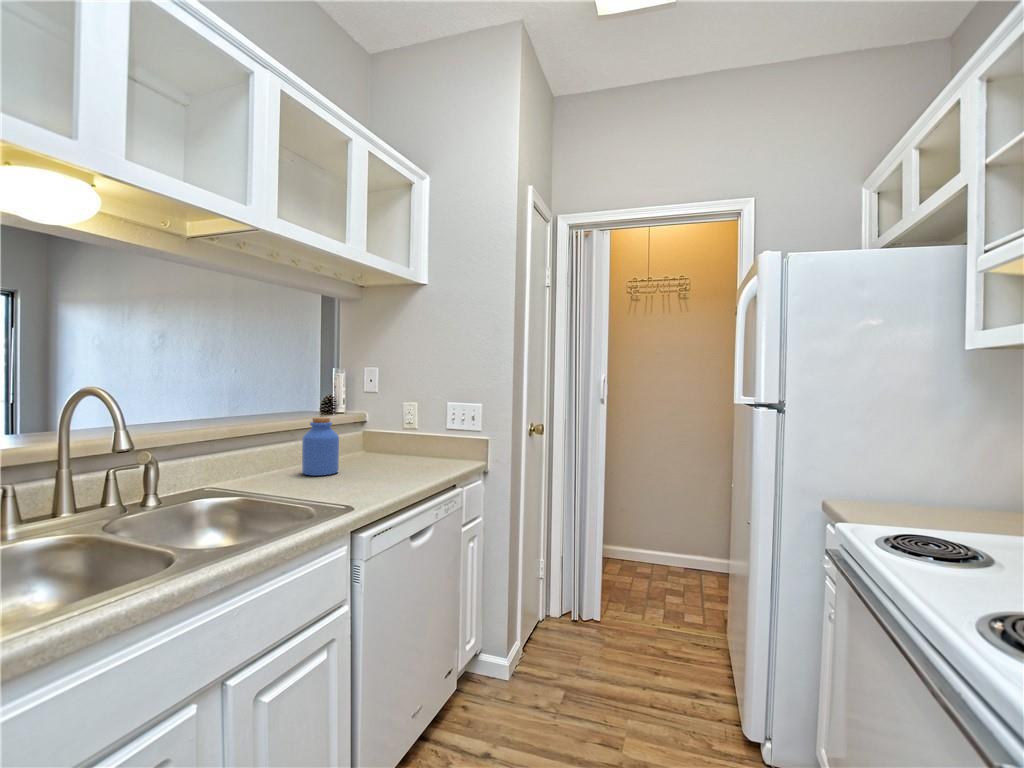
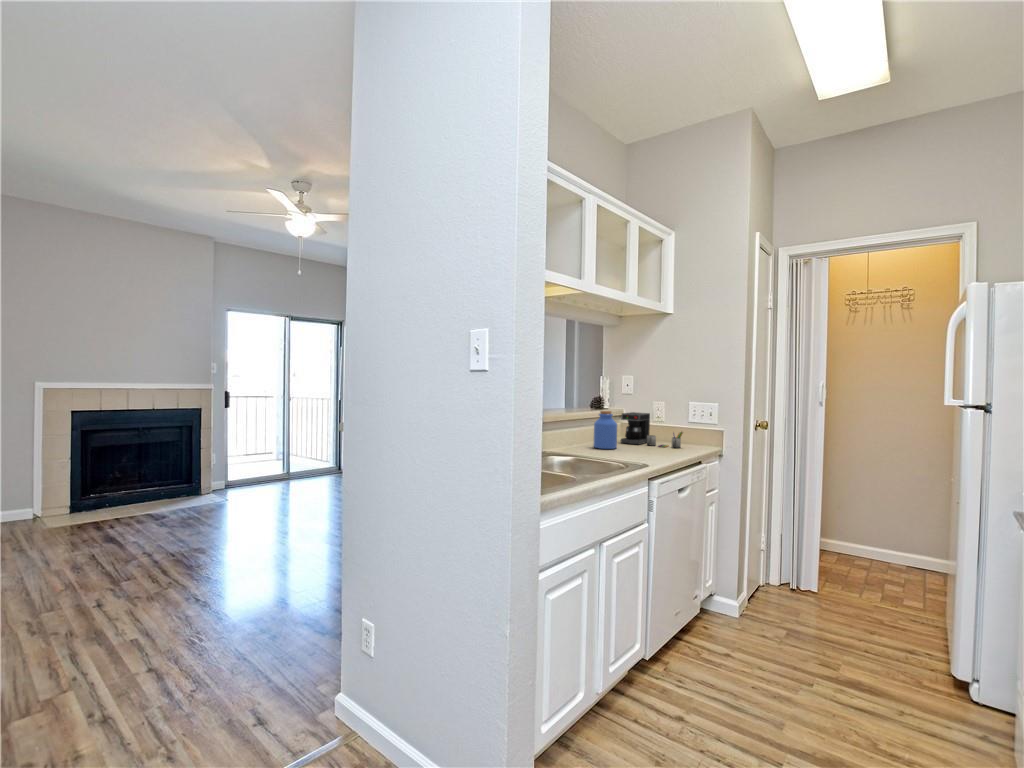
coffee maker: none [355,417,438,466] -> present [620,412,683,448]

